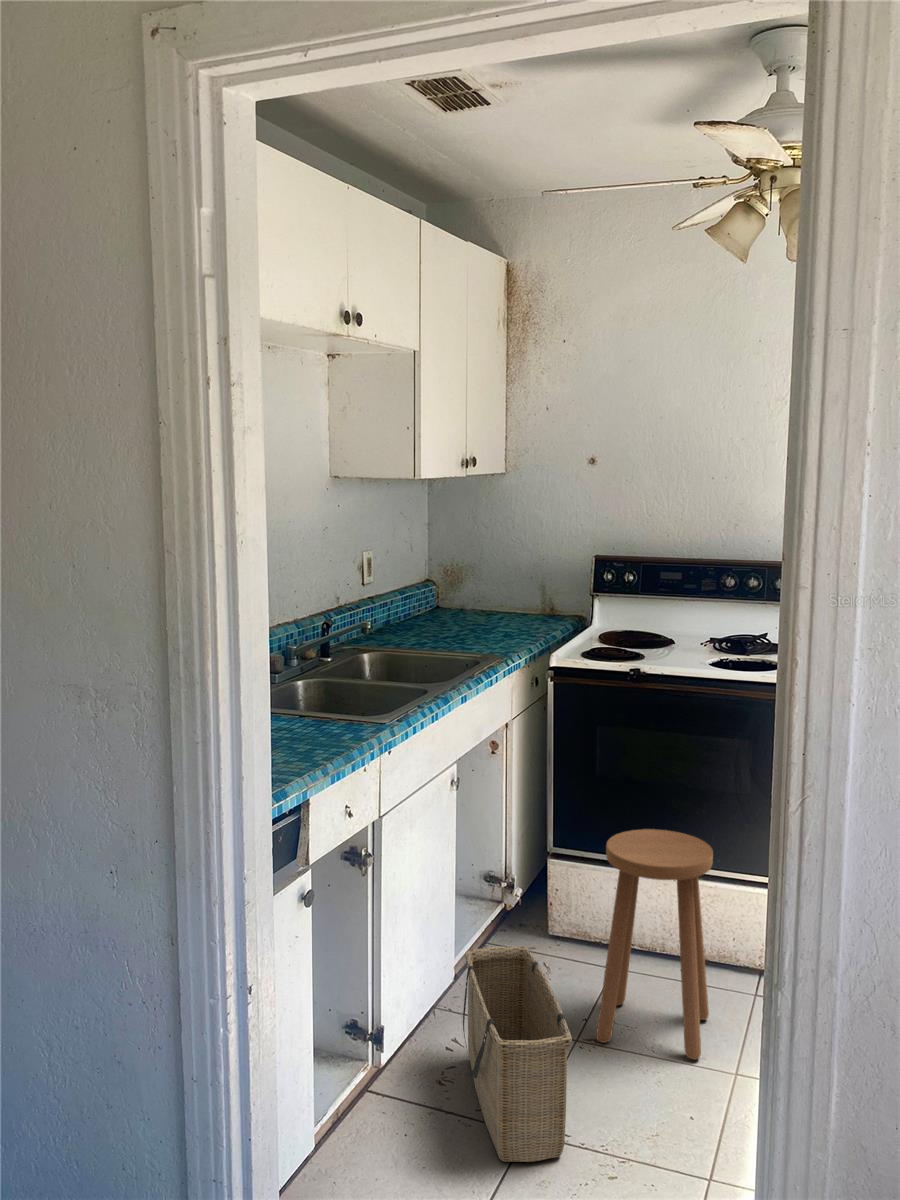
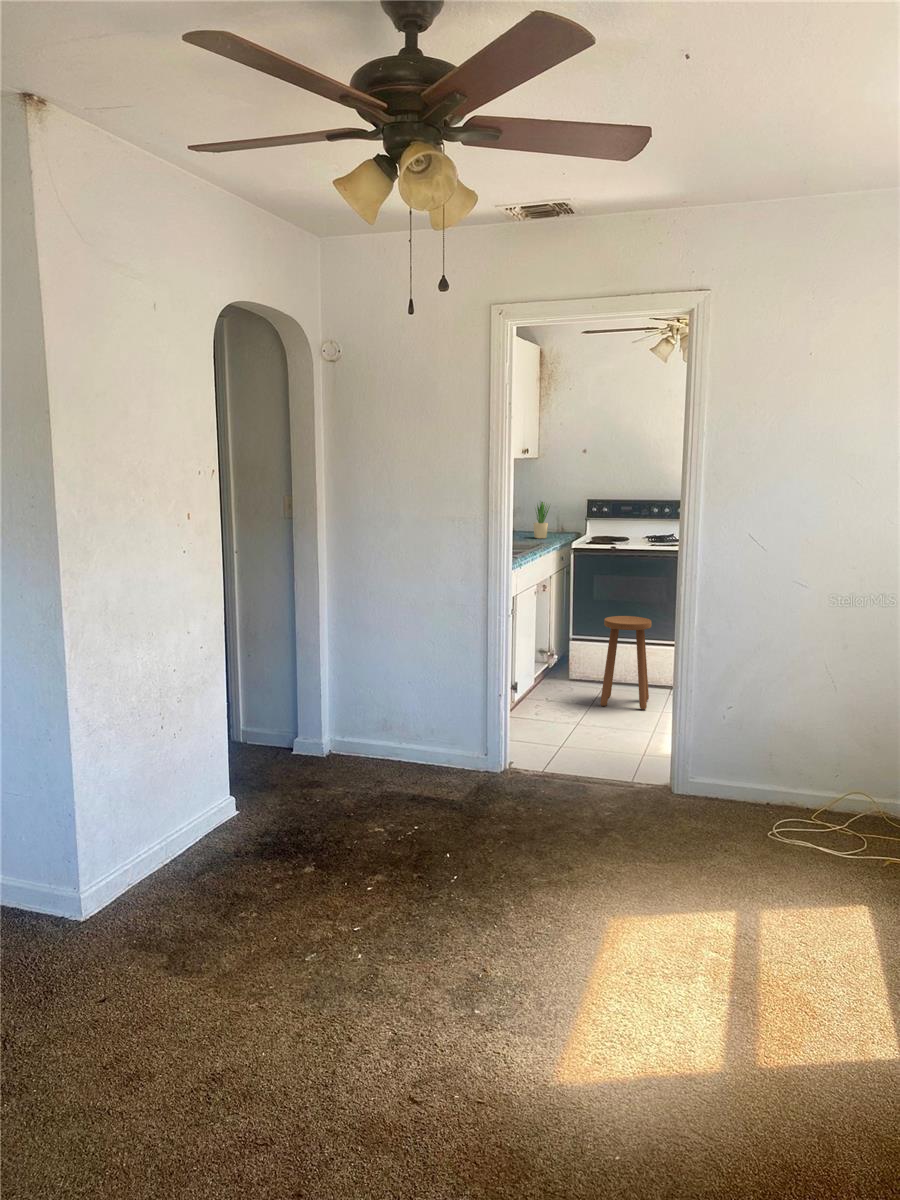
potted plant: none [478,553,513,640] -> present [533,502,550,538]
basket: present [463,947,572,1162] -> none [546,661,599,731]

